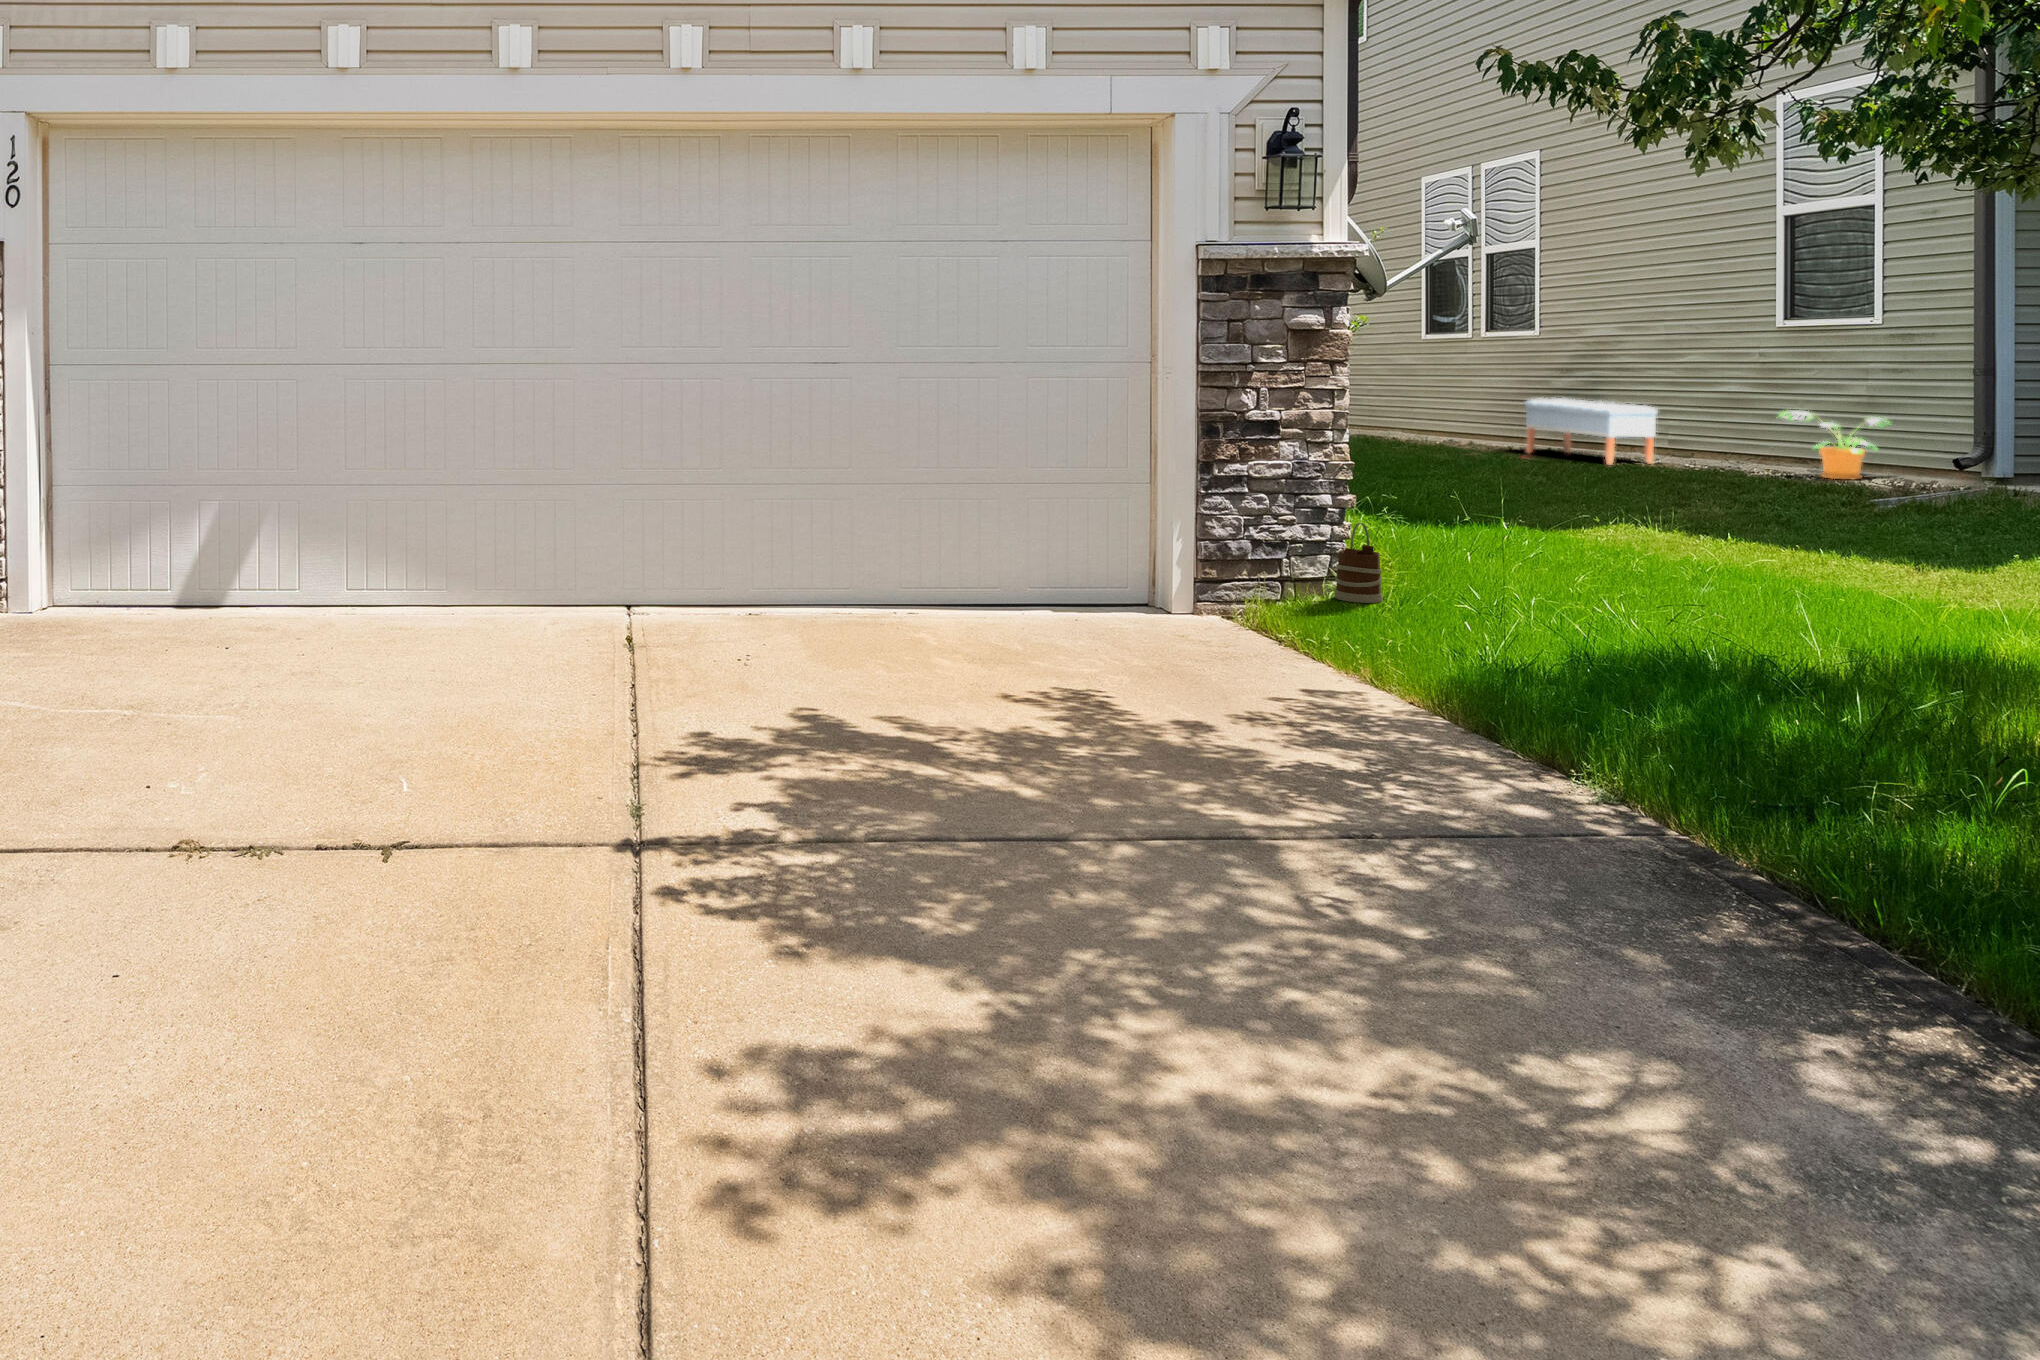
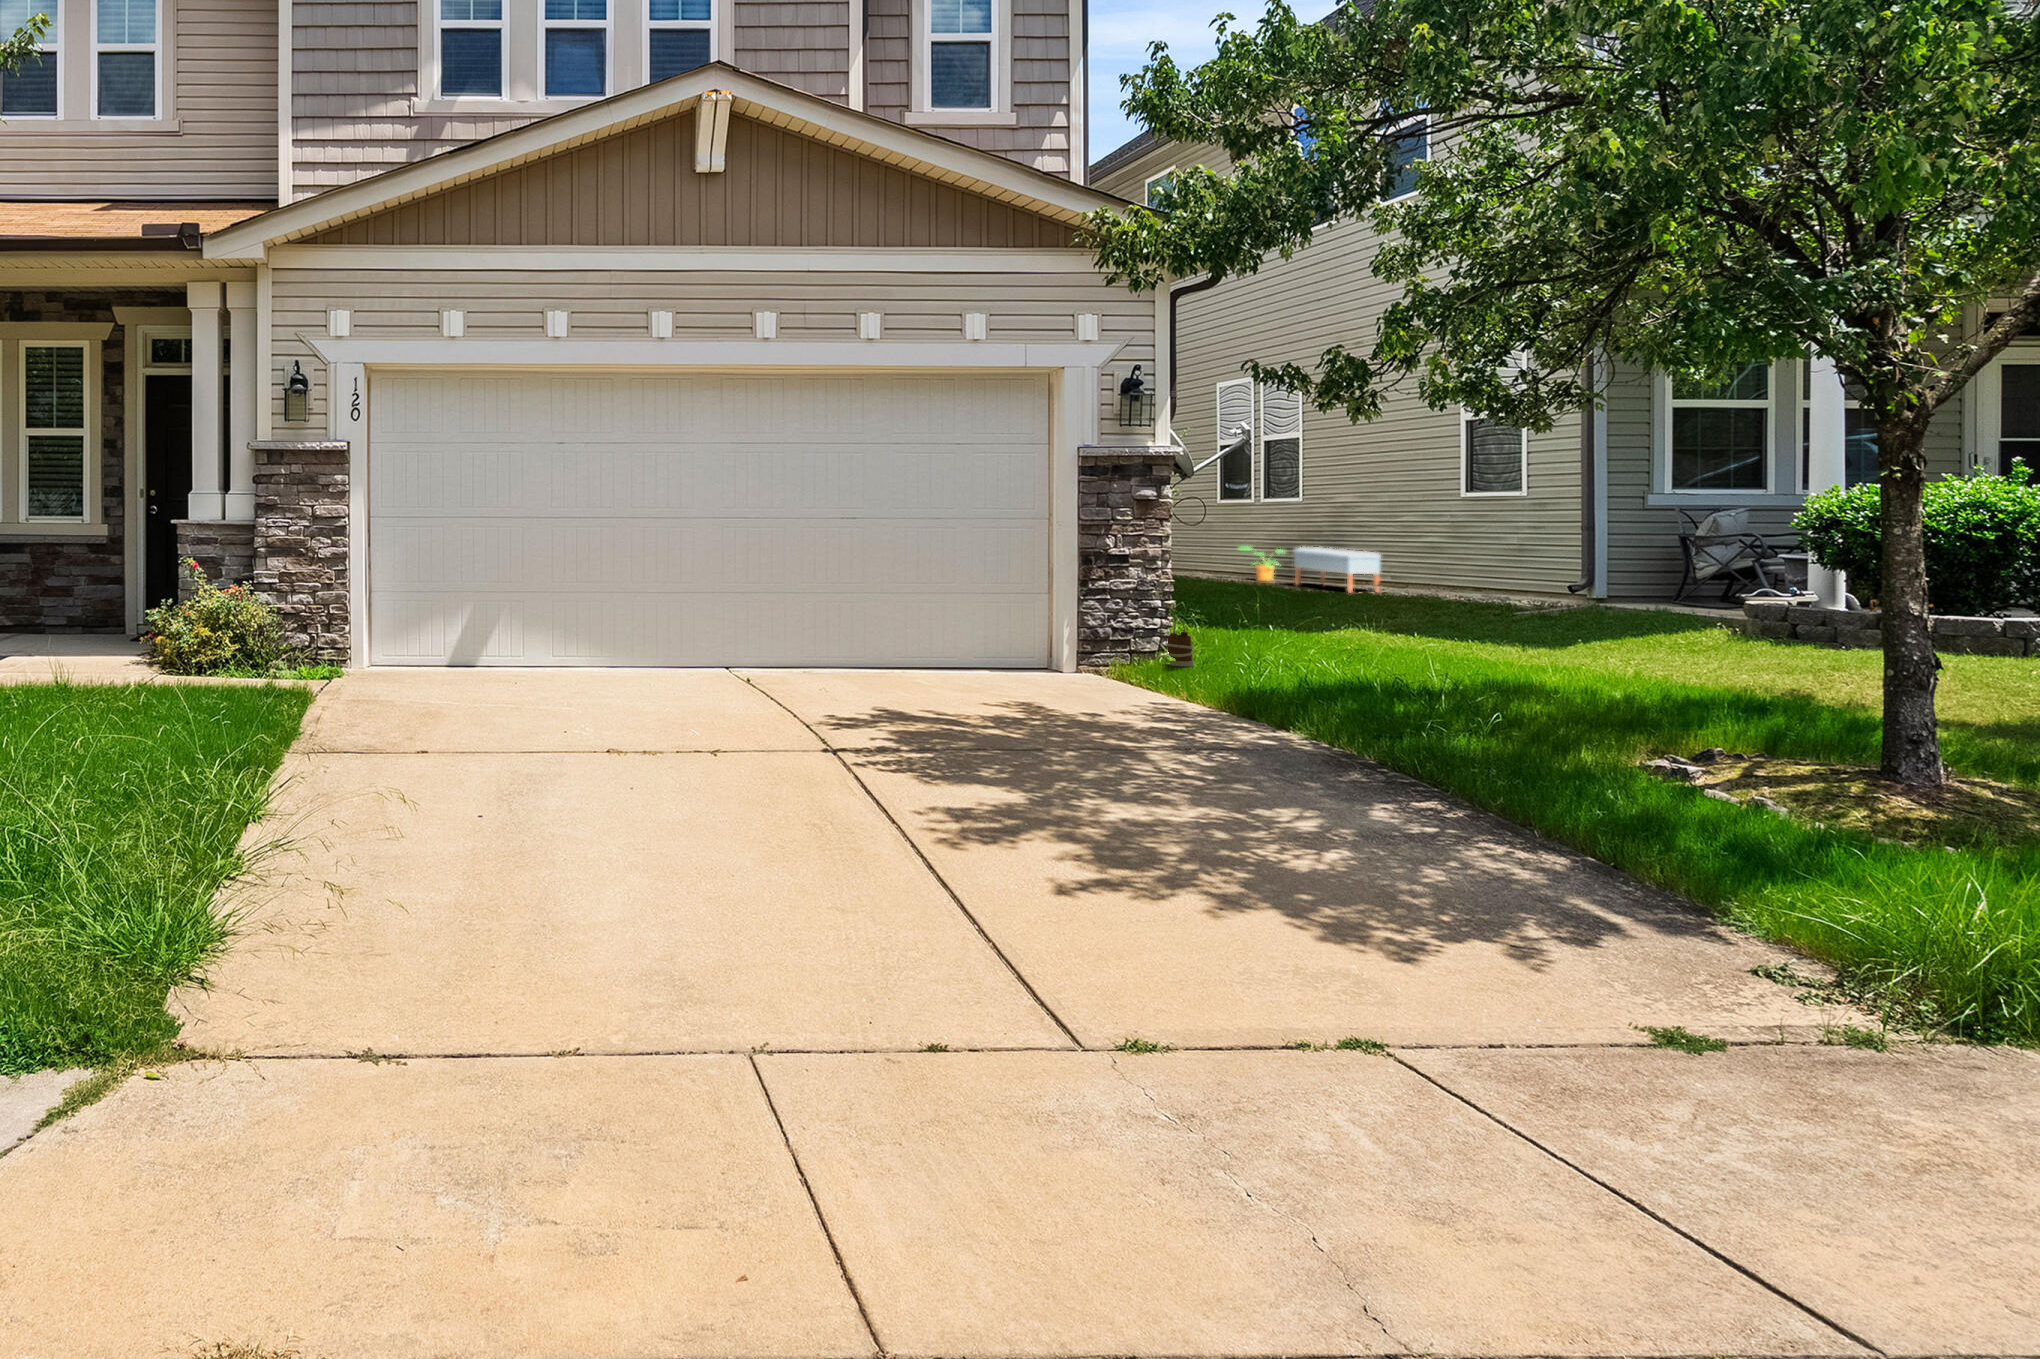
potted plant: present [1779,410,1891,479] -> present [1239,546,1285,581]

